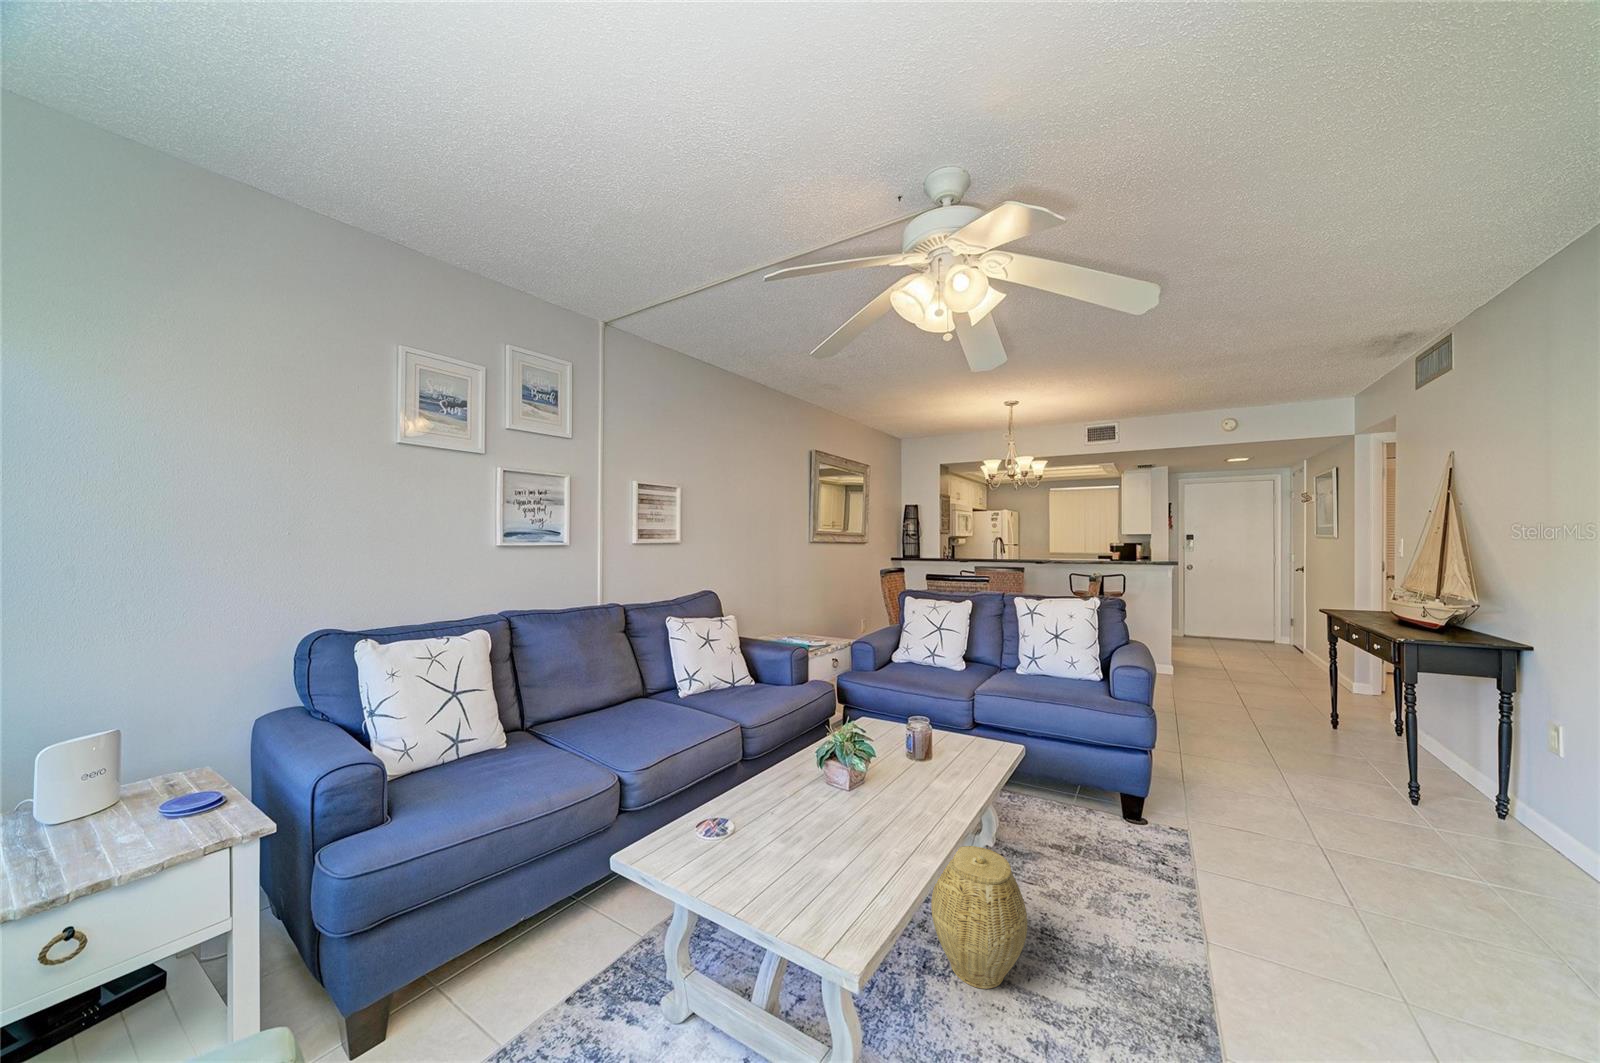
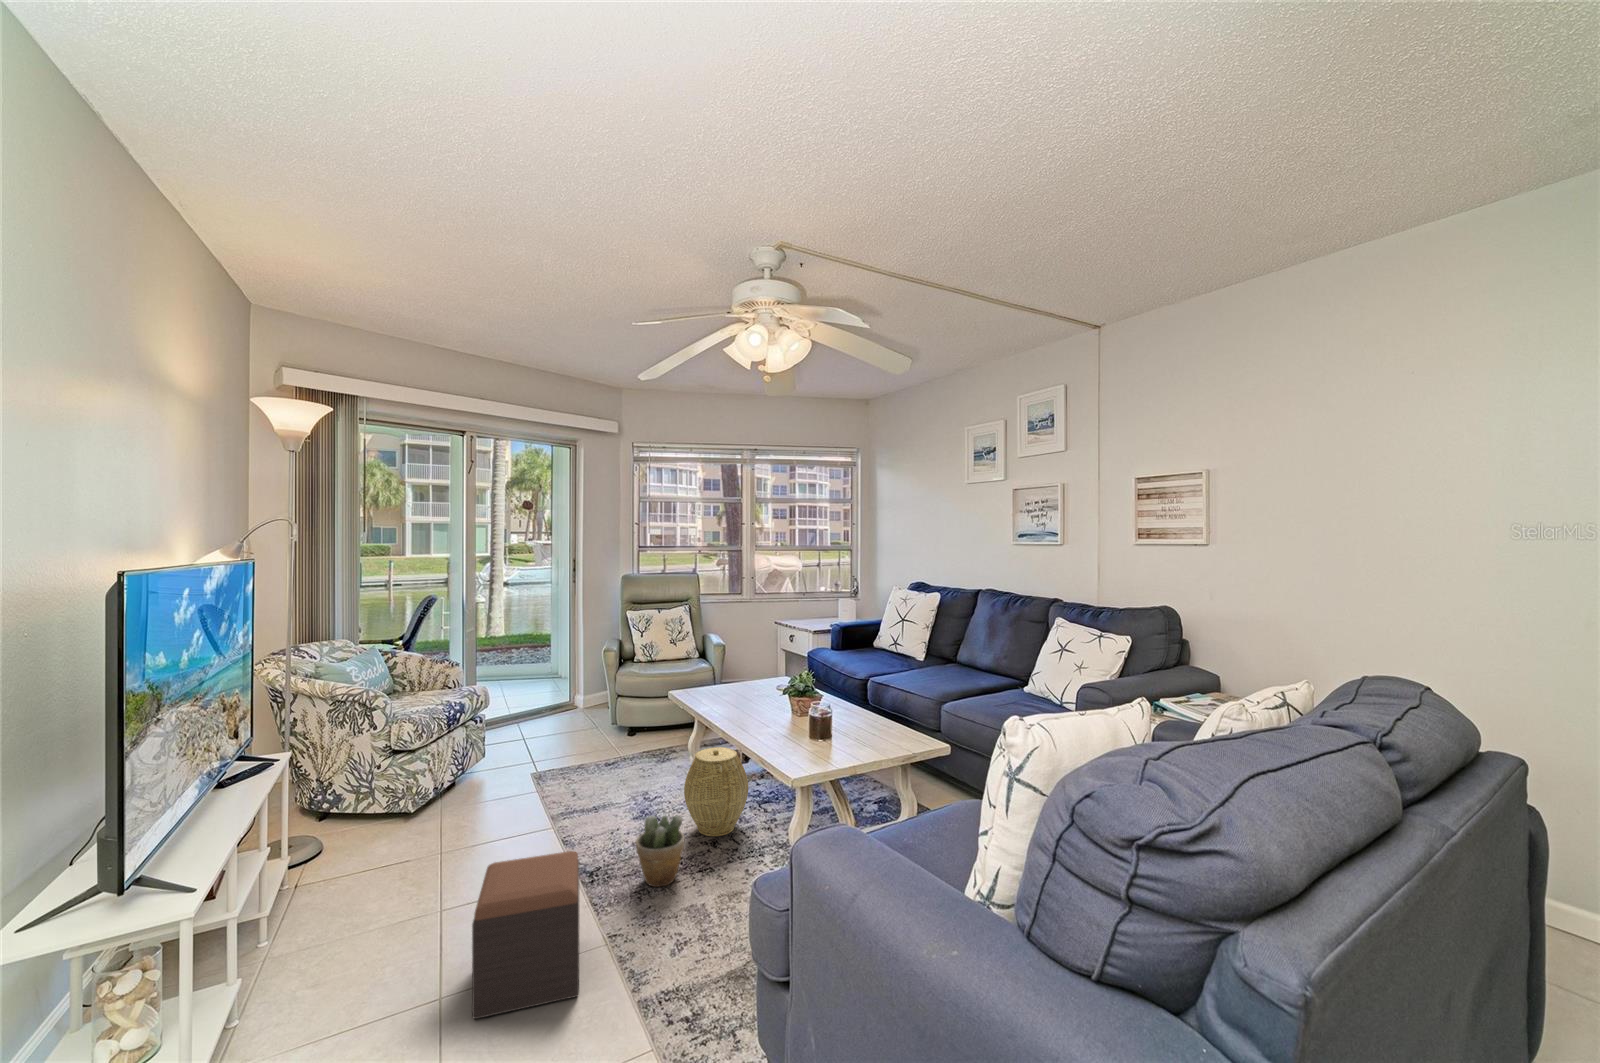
footstool: none [1235,843,1361,1019] -> present [472,851,579,1019]
potted plant: none [1078,870,1144,975] -> present [636,815,684,887]

